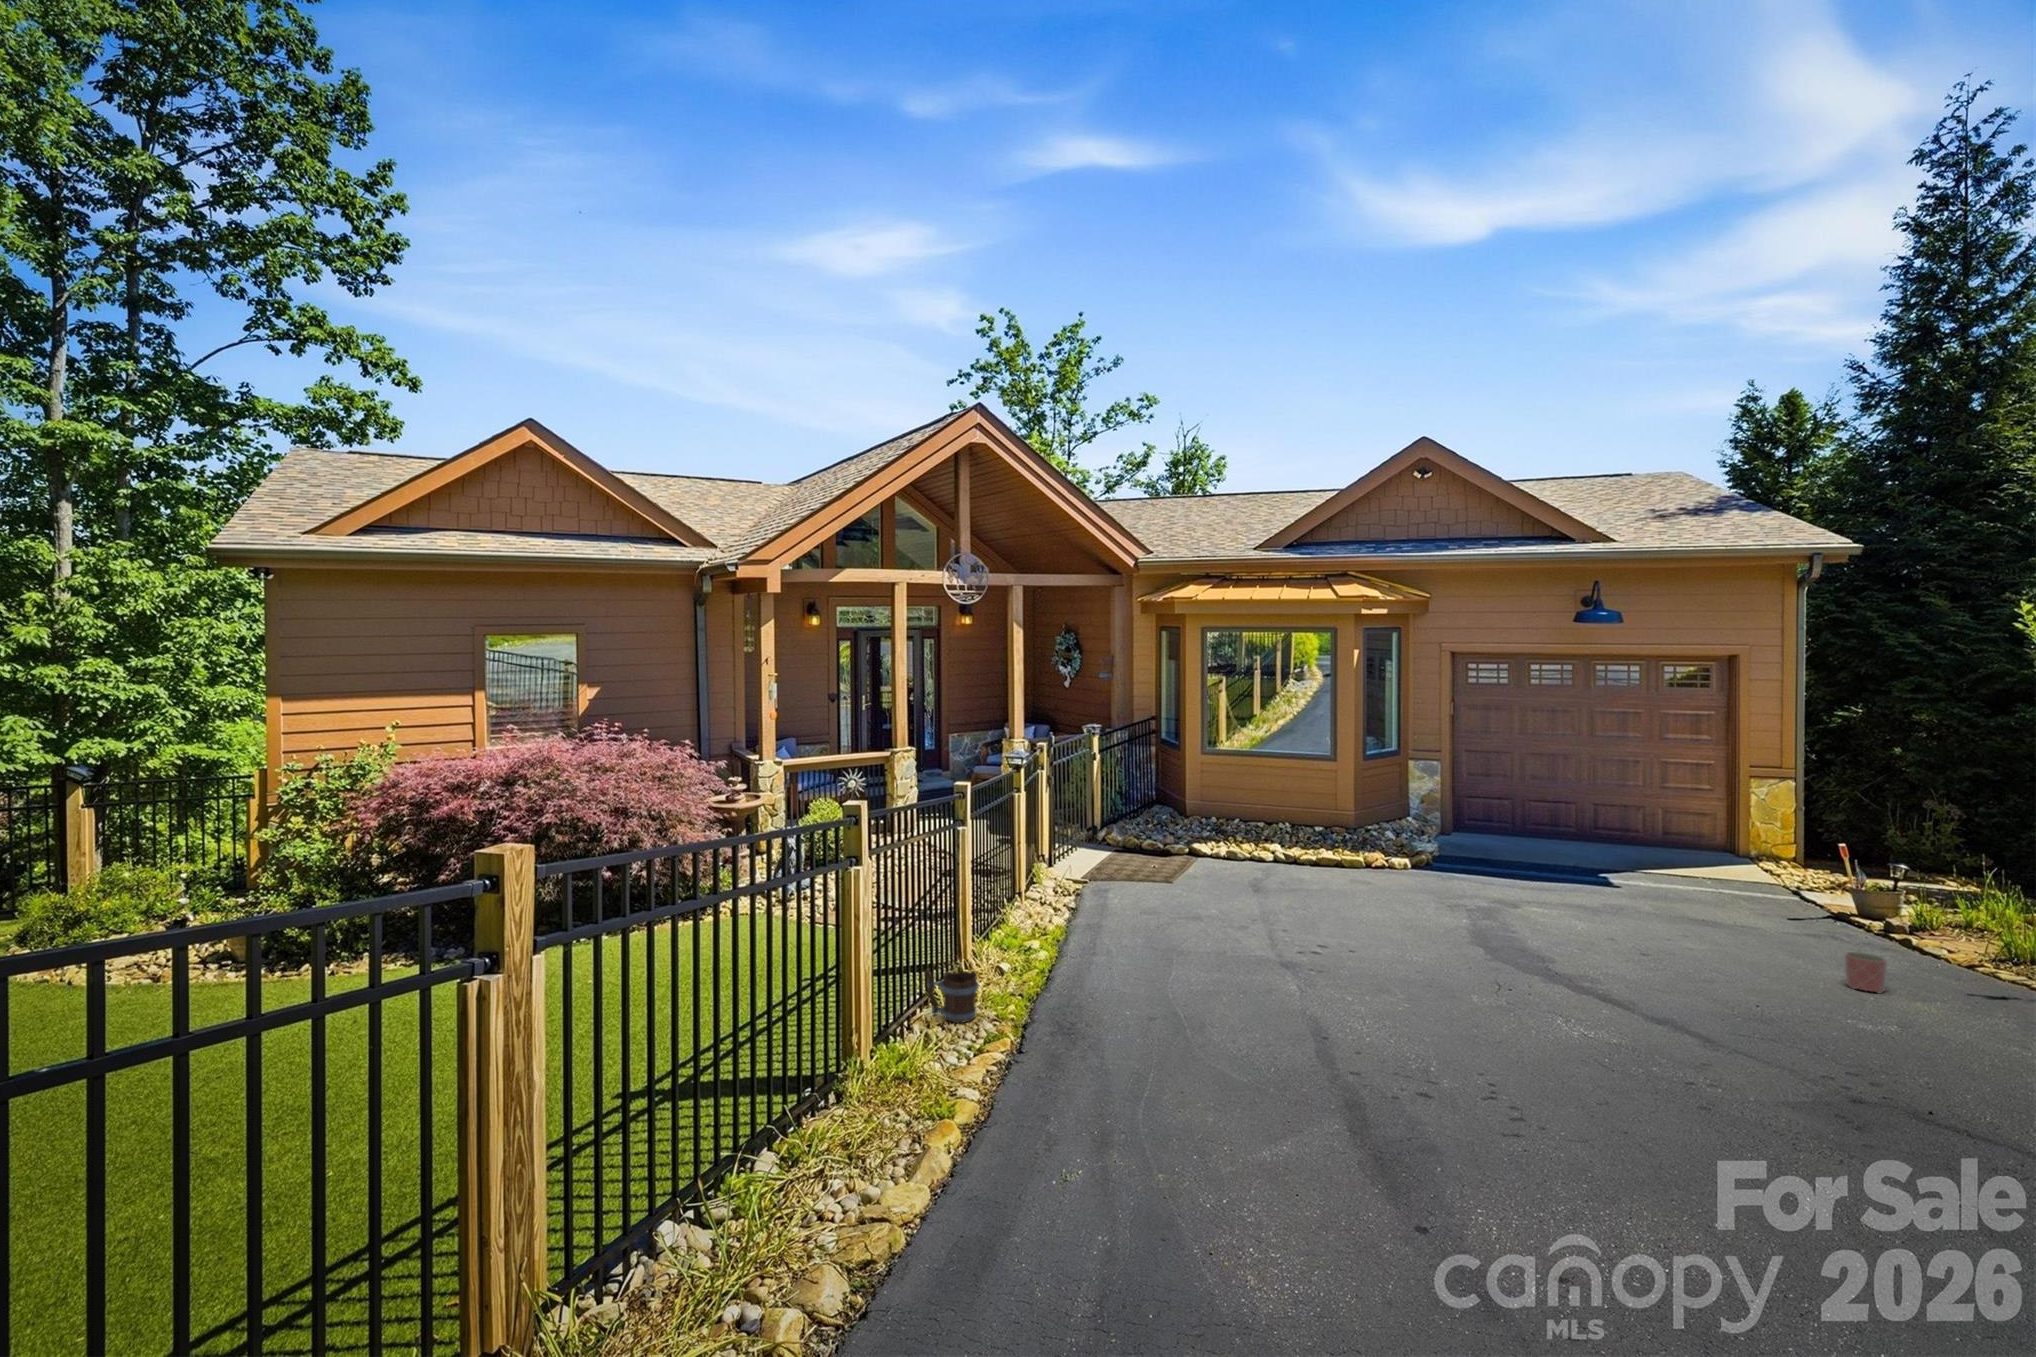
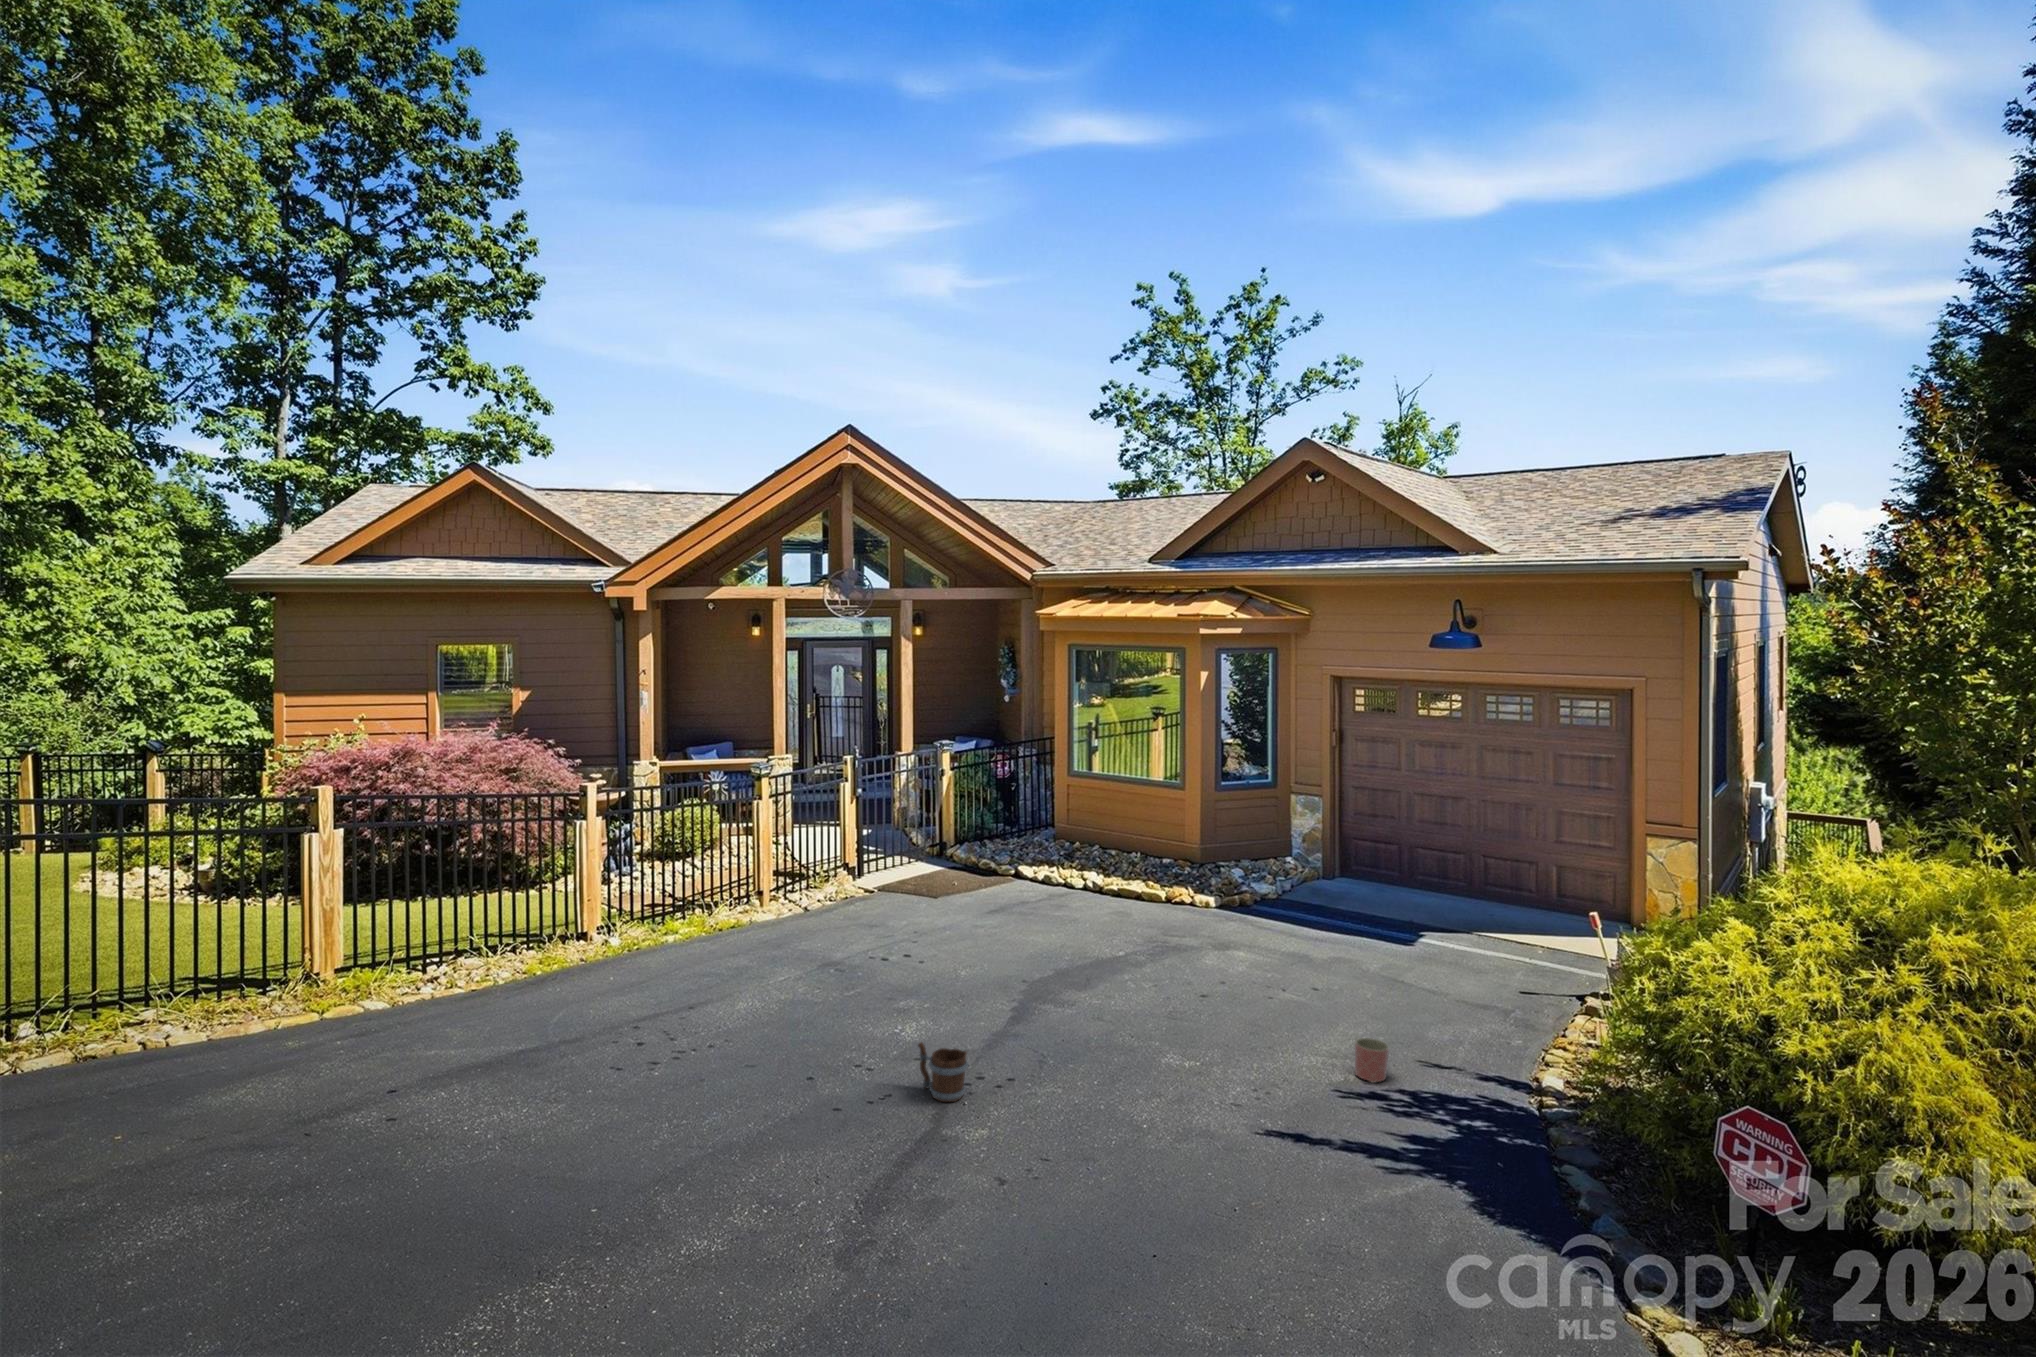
bucket: present [925,970,979,1023] -> present [918,1042,969,1102]

